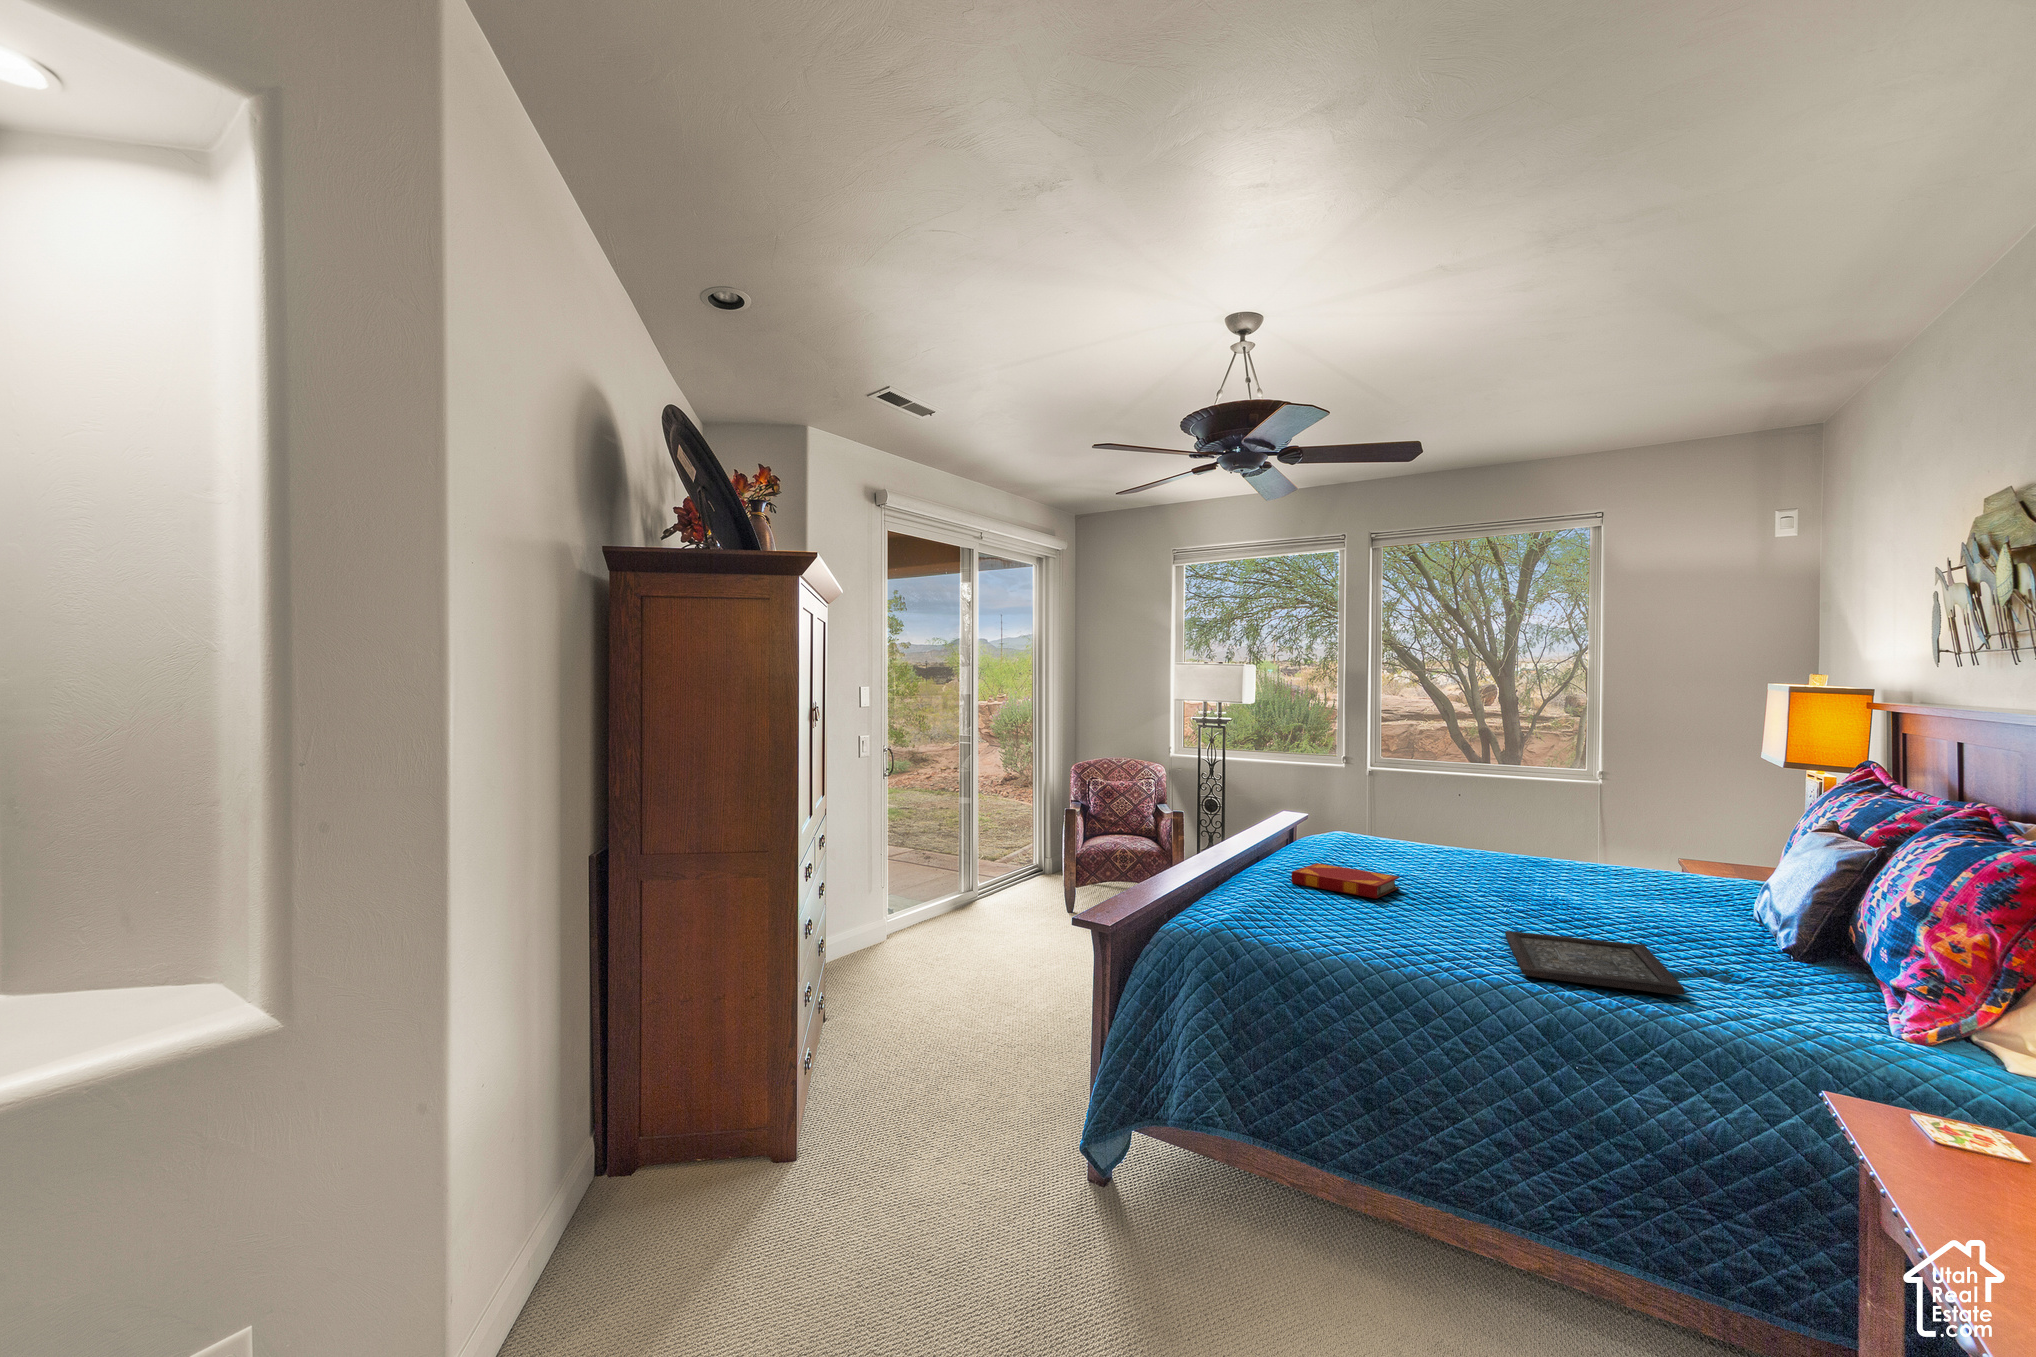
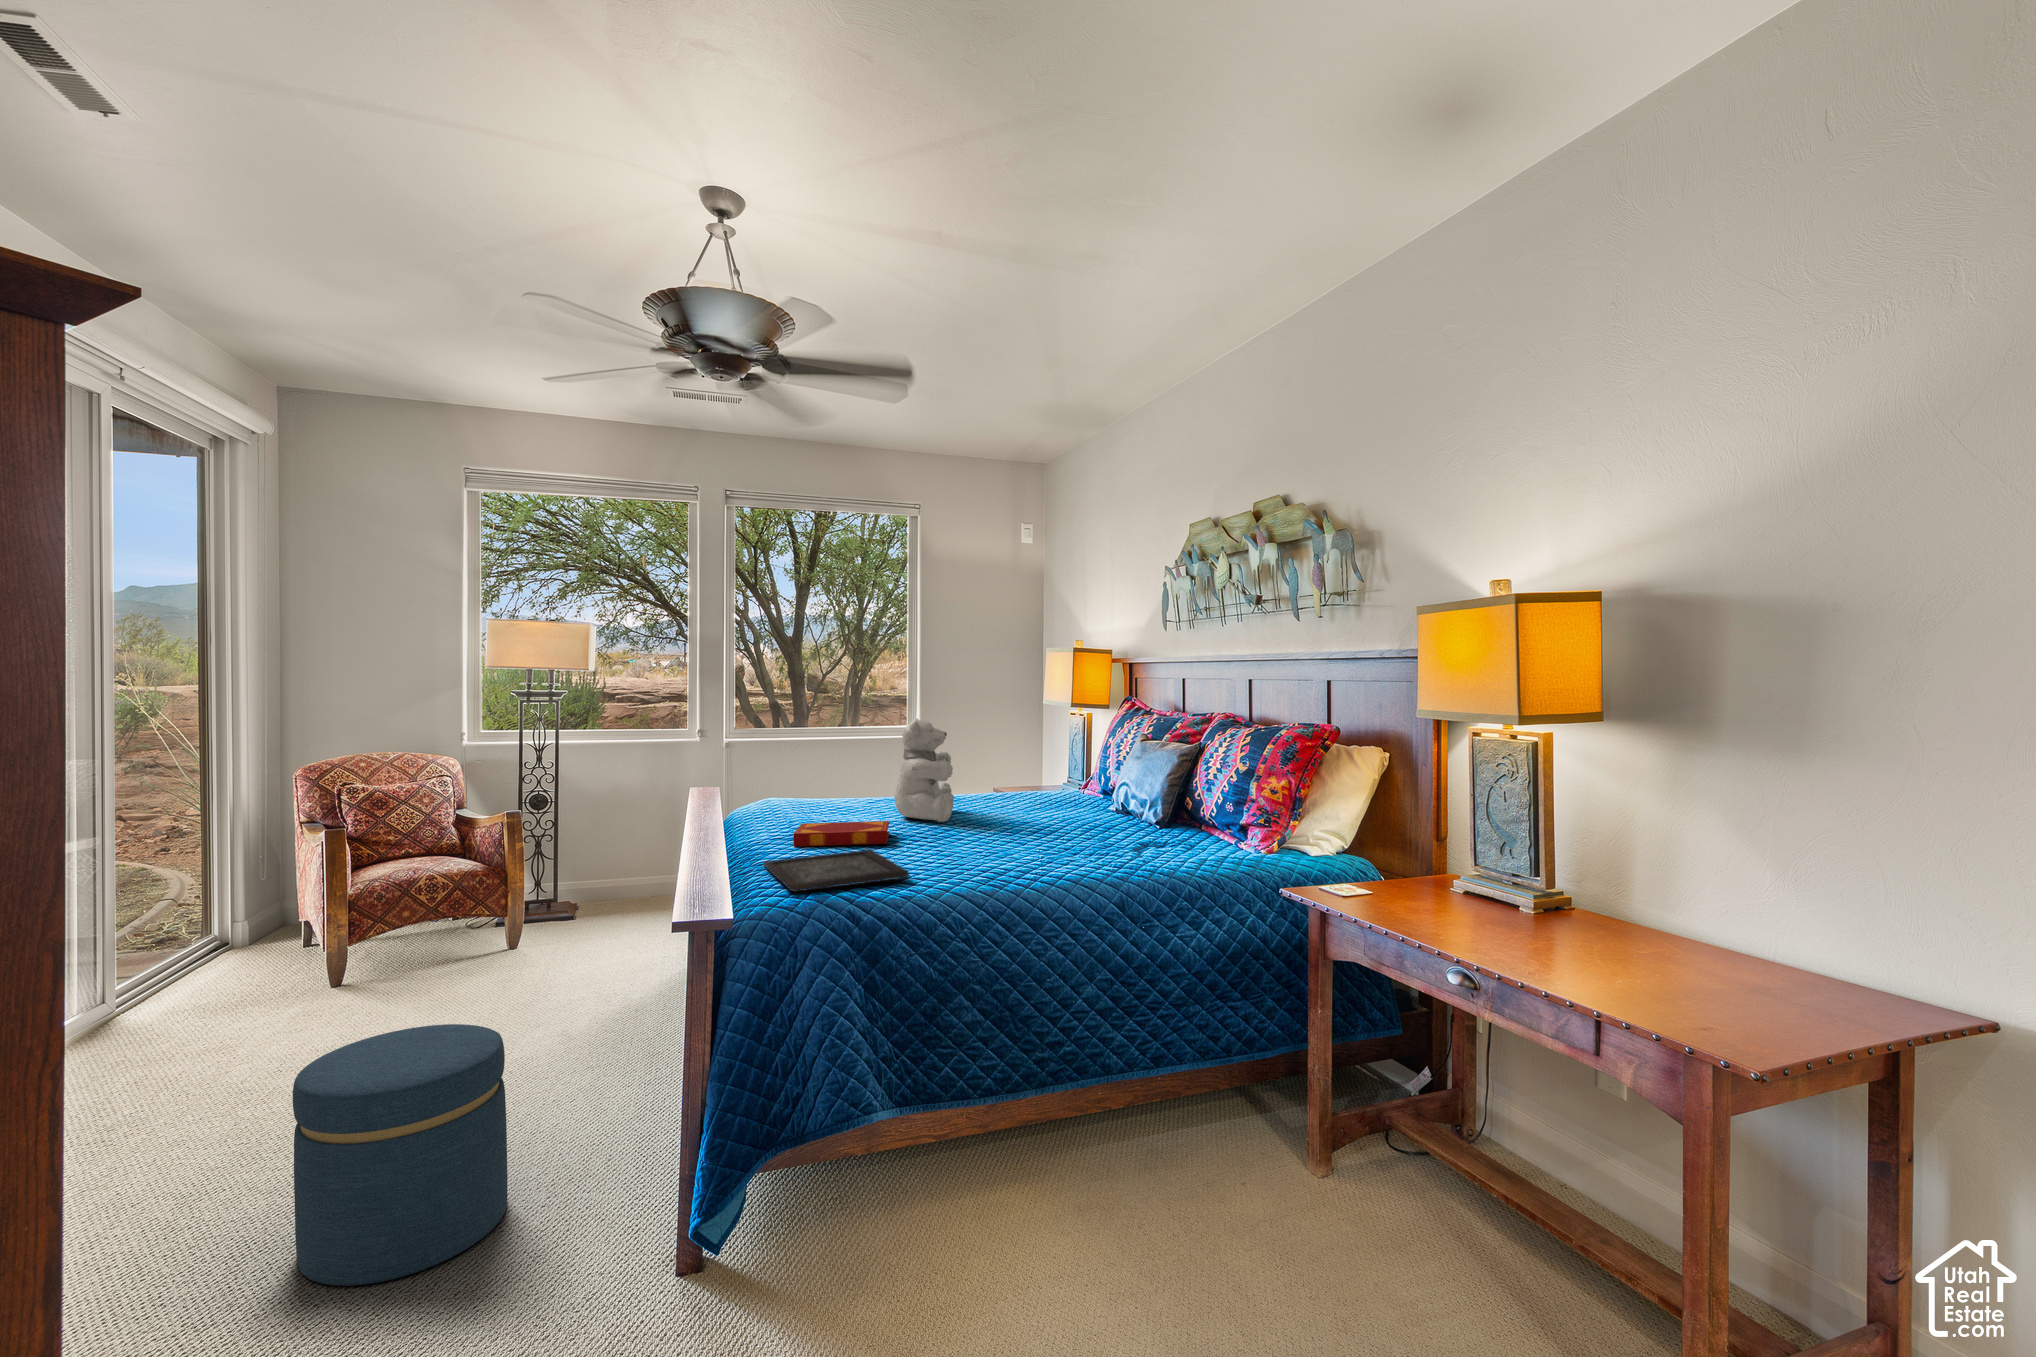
teddy bear: none [1431,775,1509,889] -> present [895,719,954,822]
tray: present [1505,931,1684,995] -> present [763,849,909,892]
ottoman: none [929,952,1045,1114] -> present [293,1024,508,1286]

